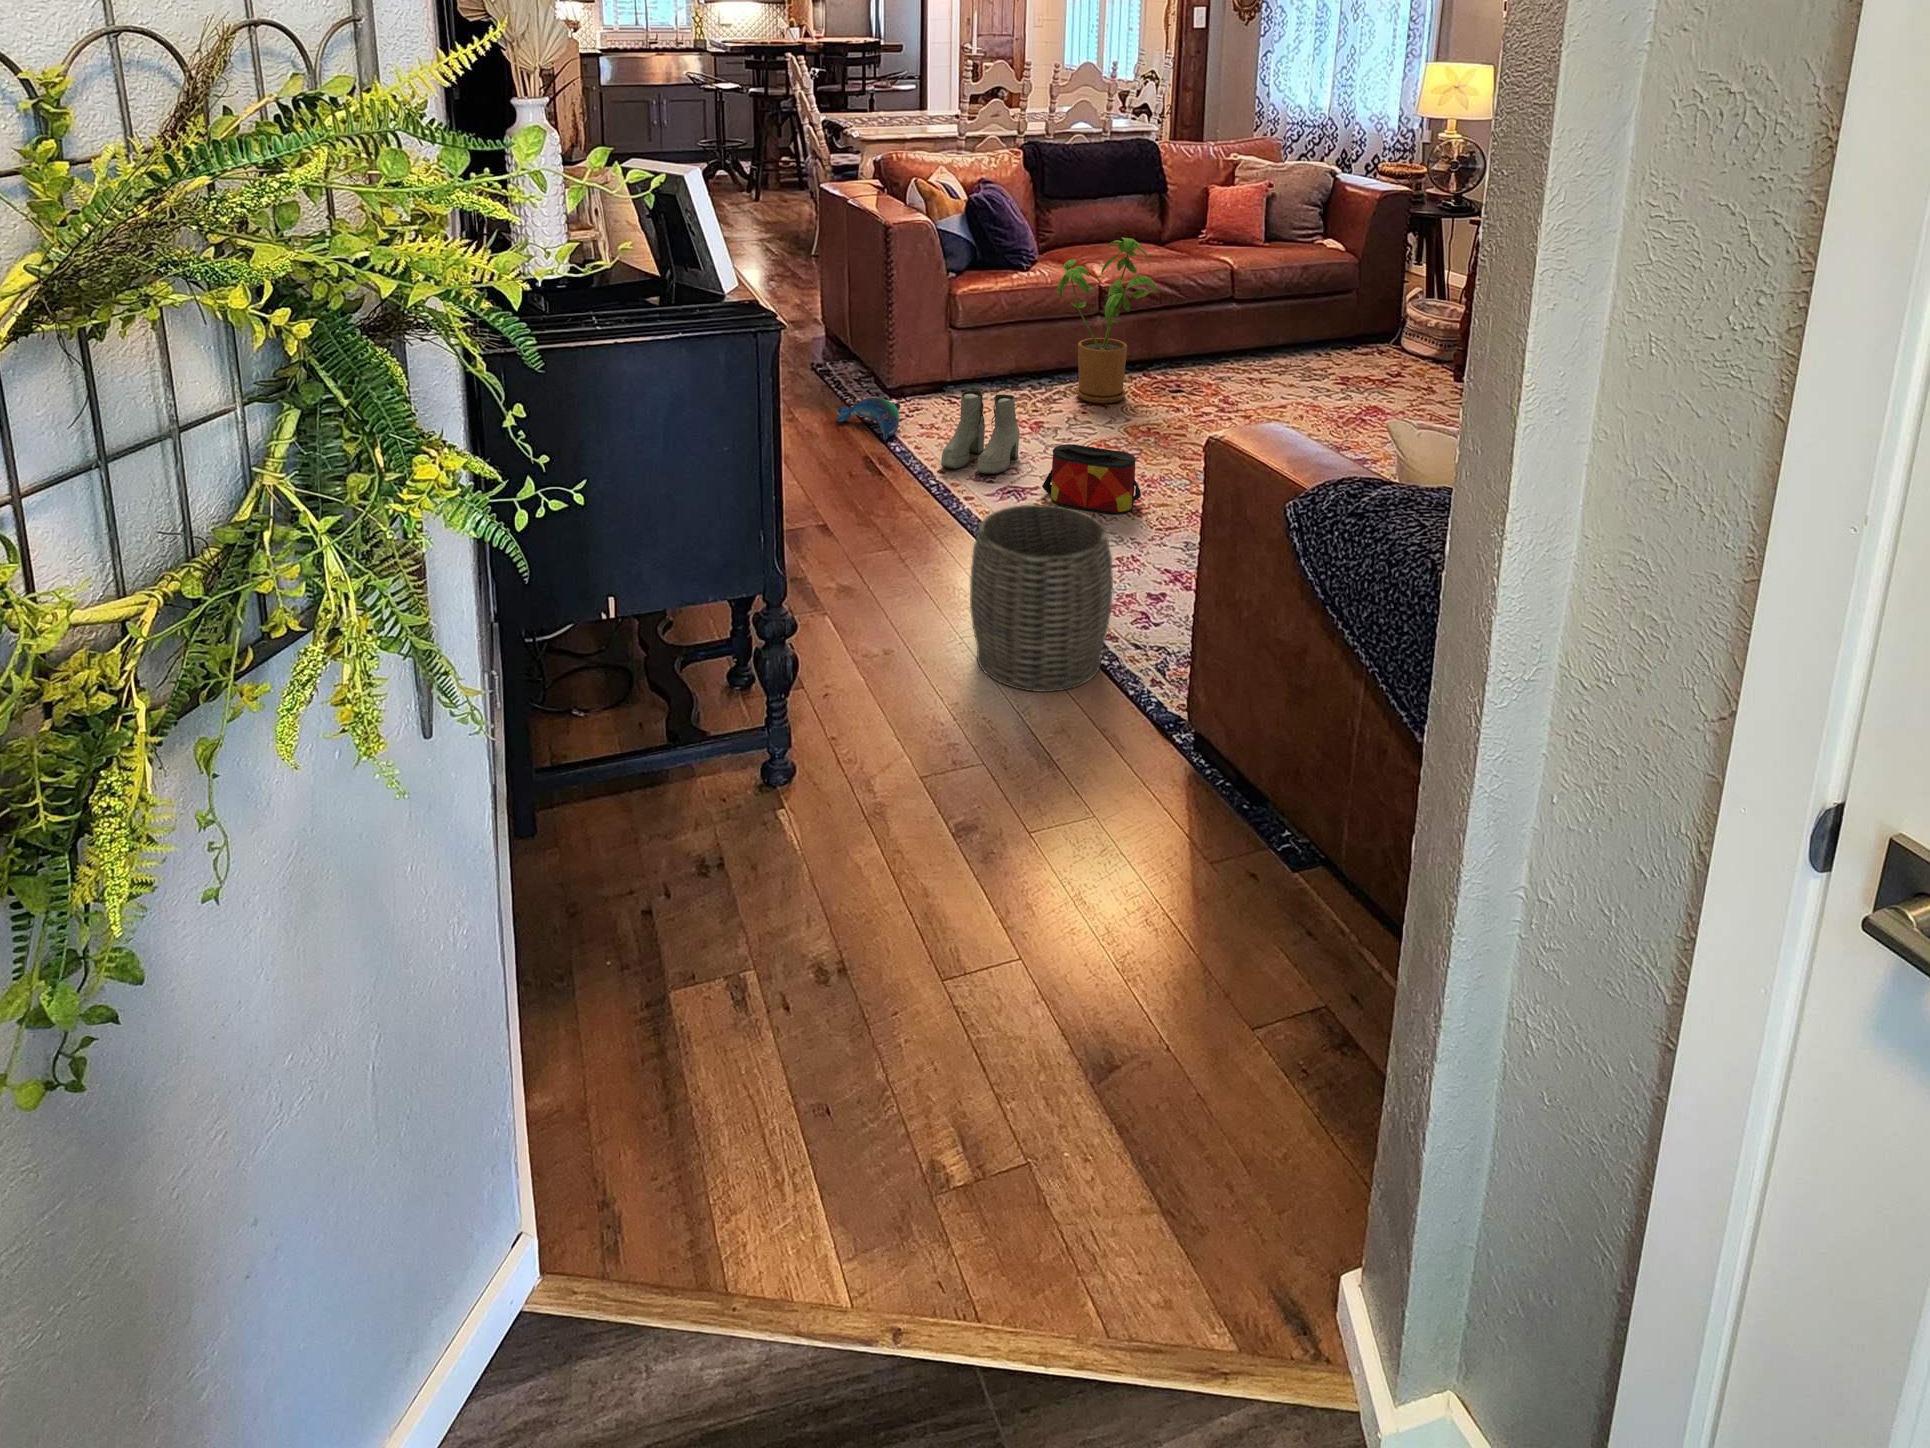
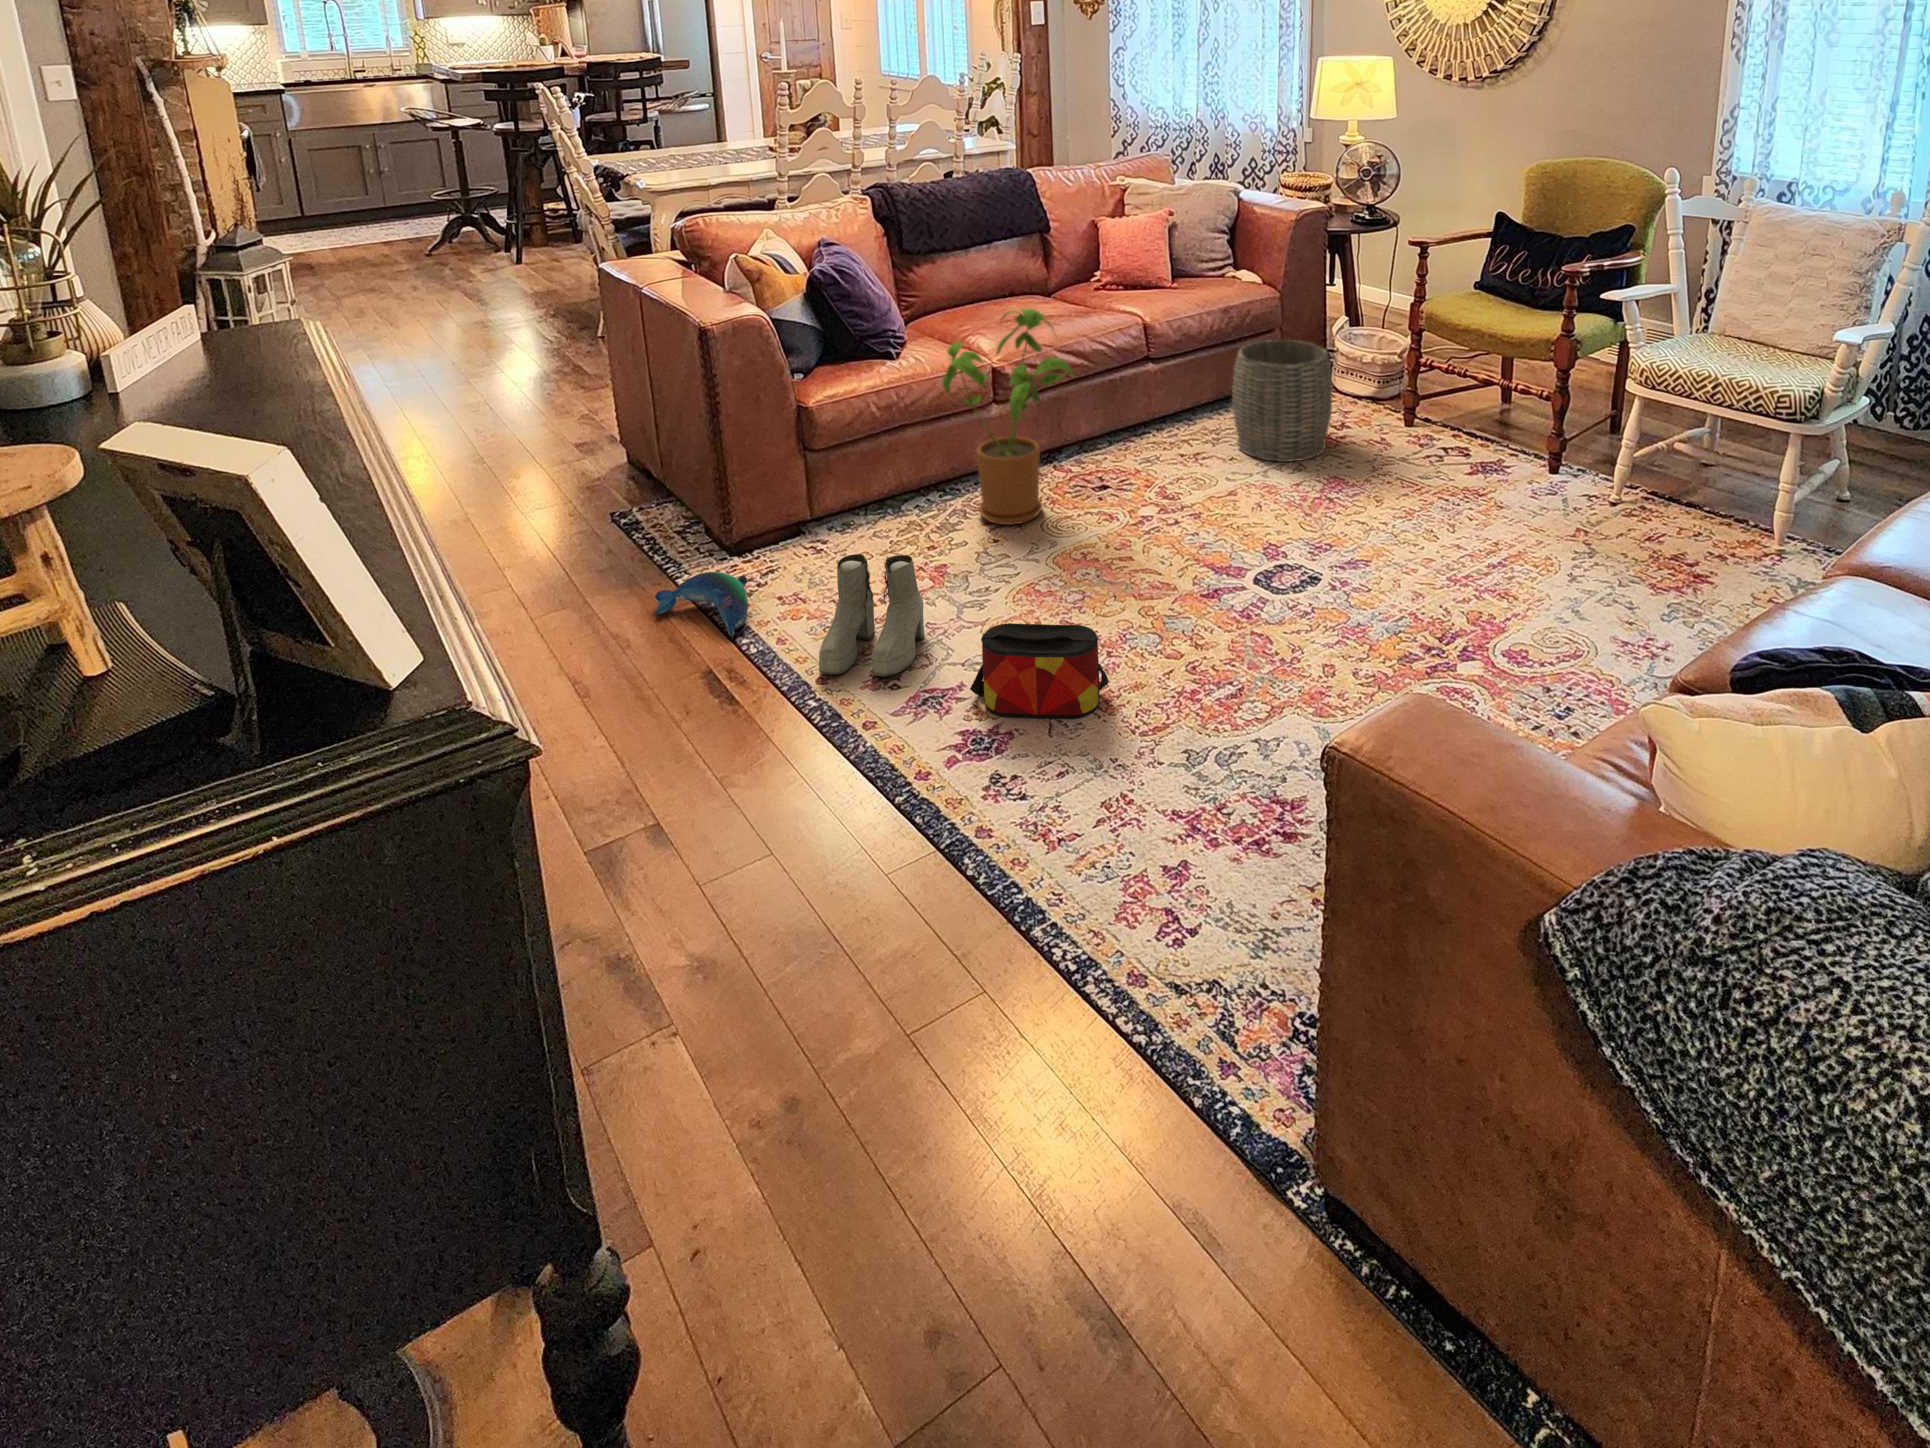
woven basket: present [970,504,1113,692] -> present [1232,340,1332,462]

